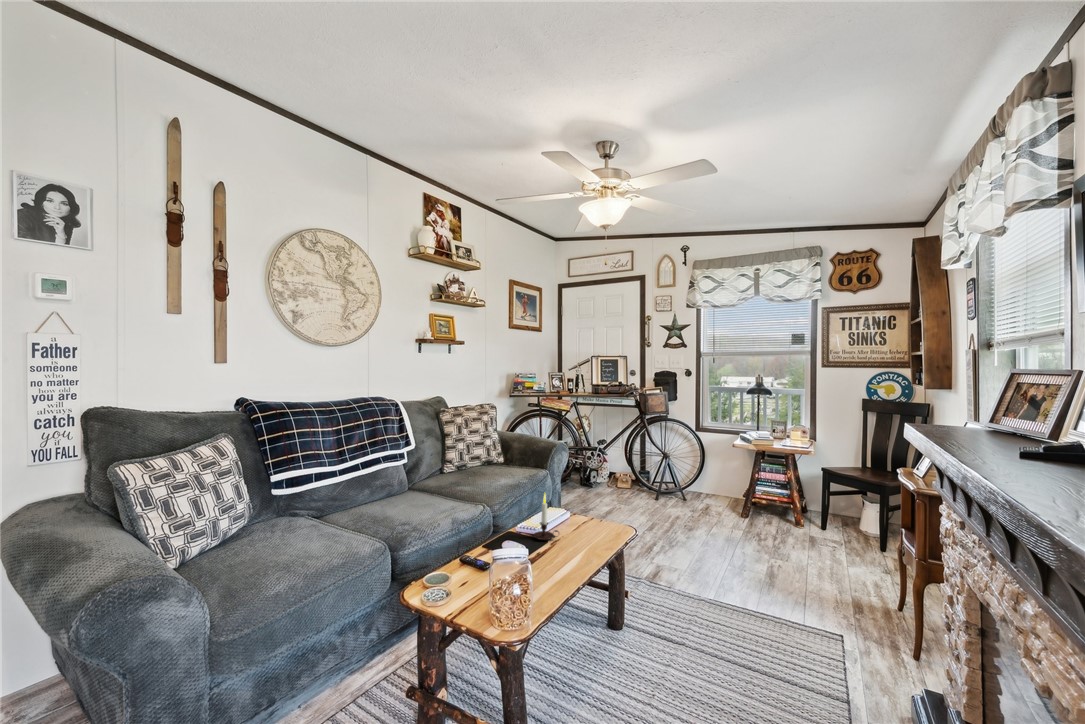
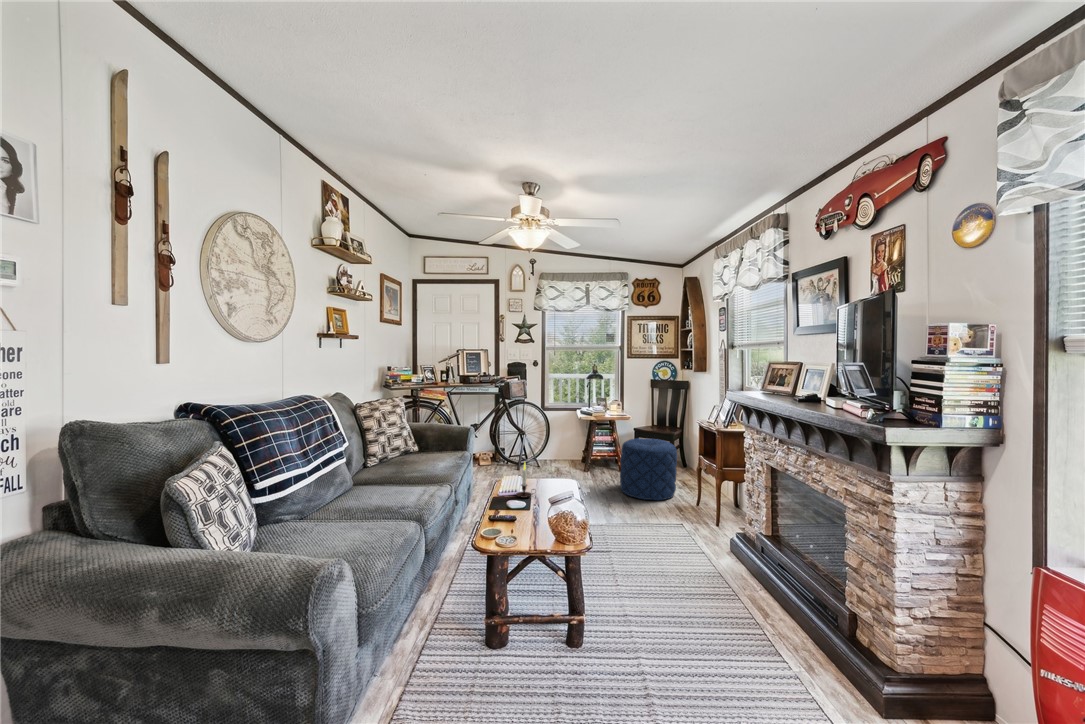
pouf: none [772,483,871,585] -> present [620,438,677,500]

